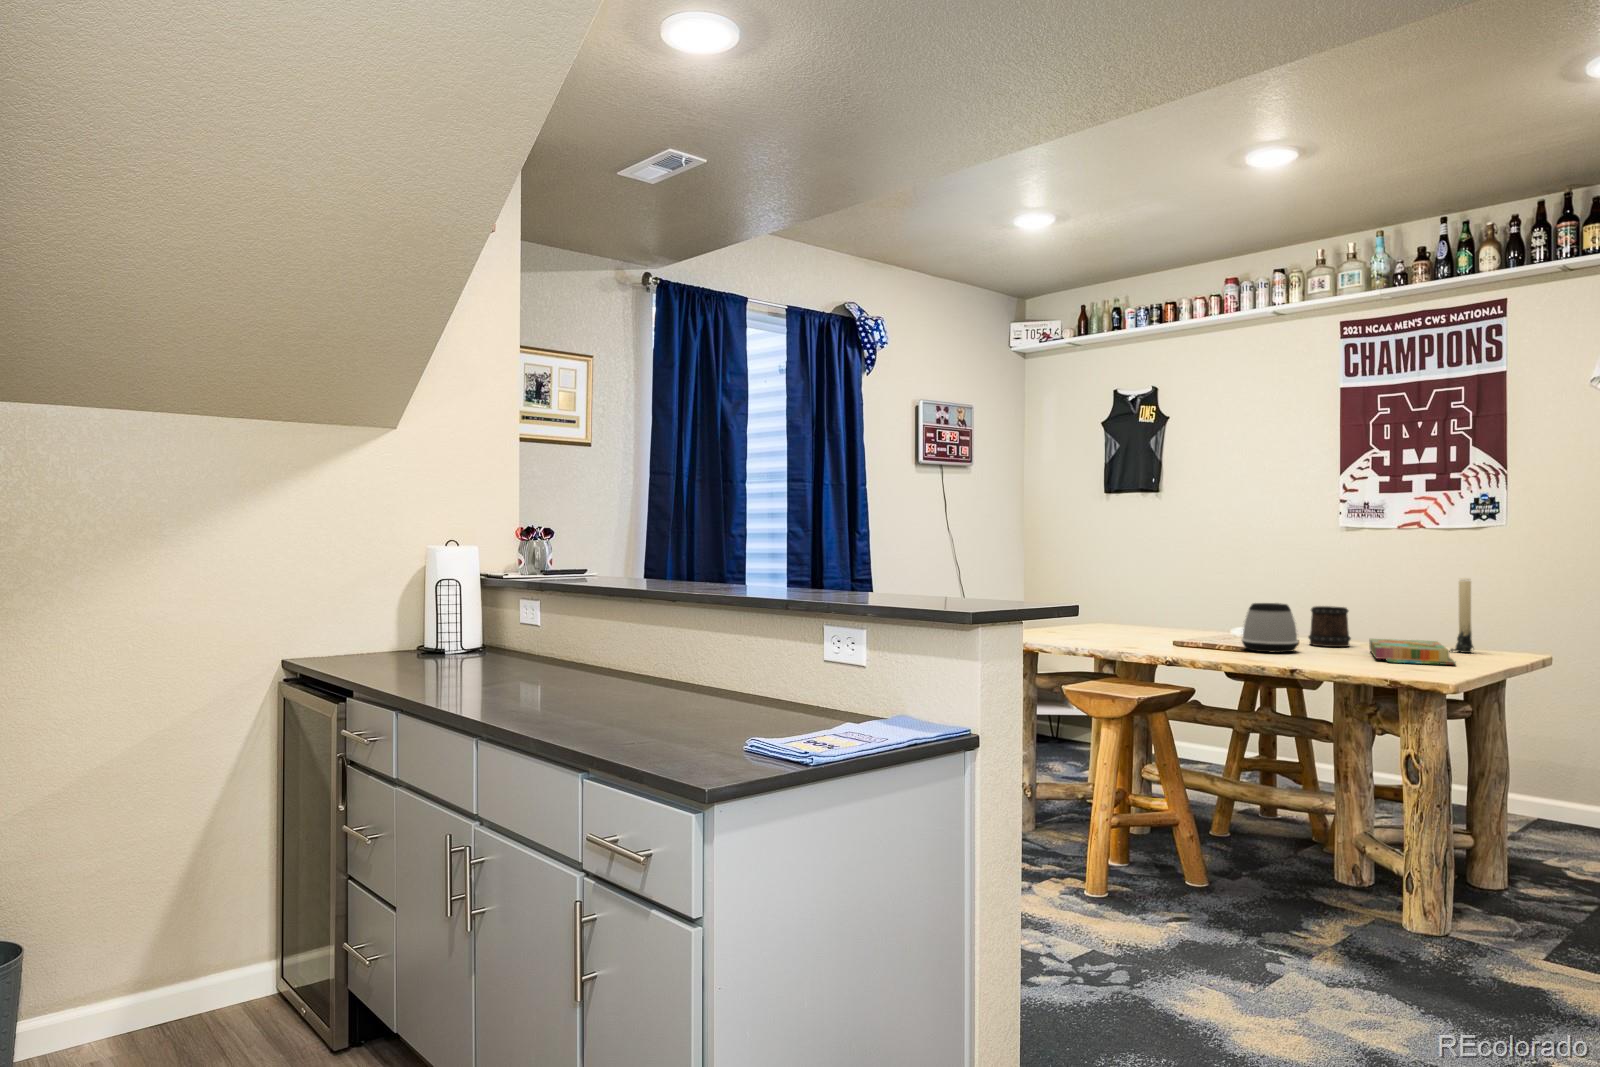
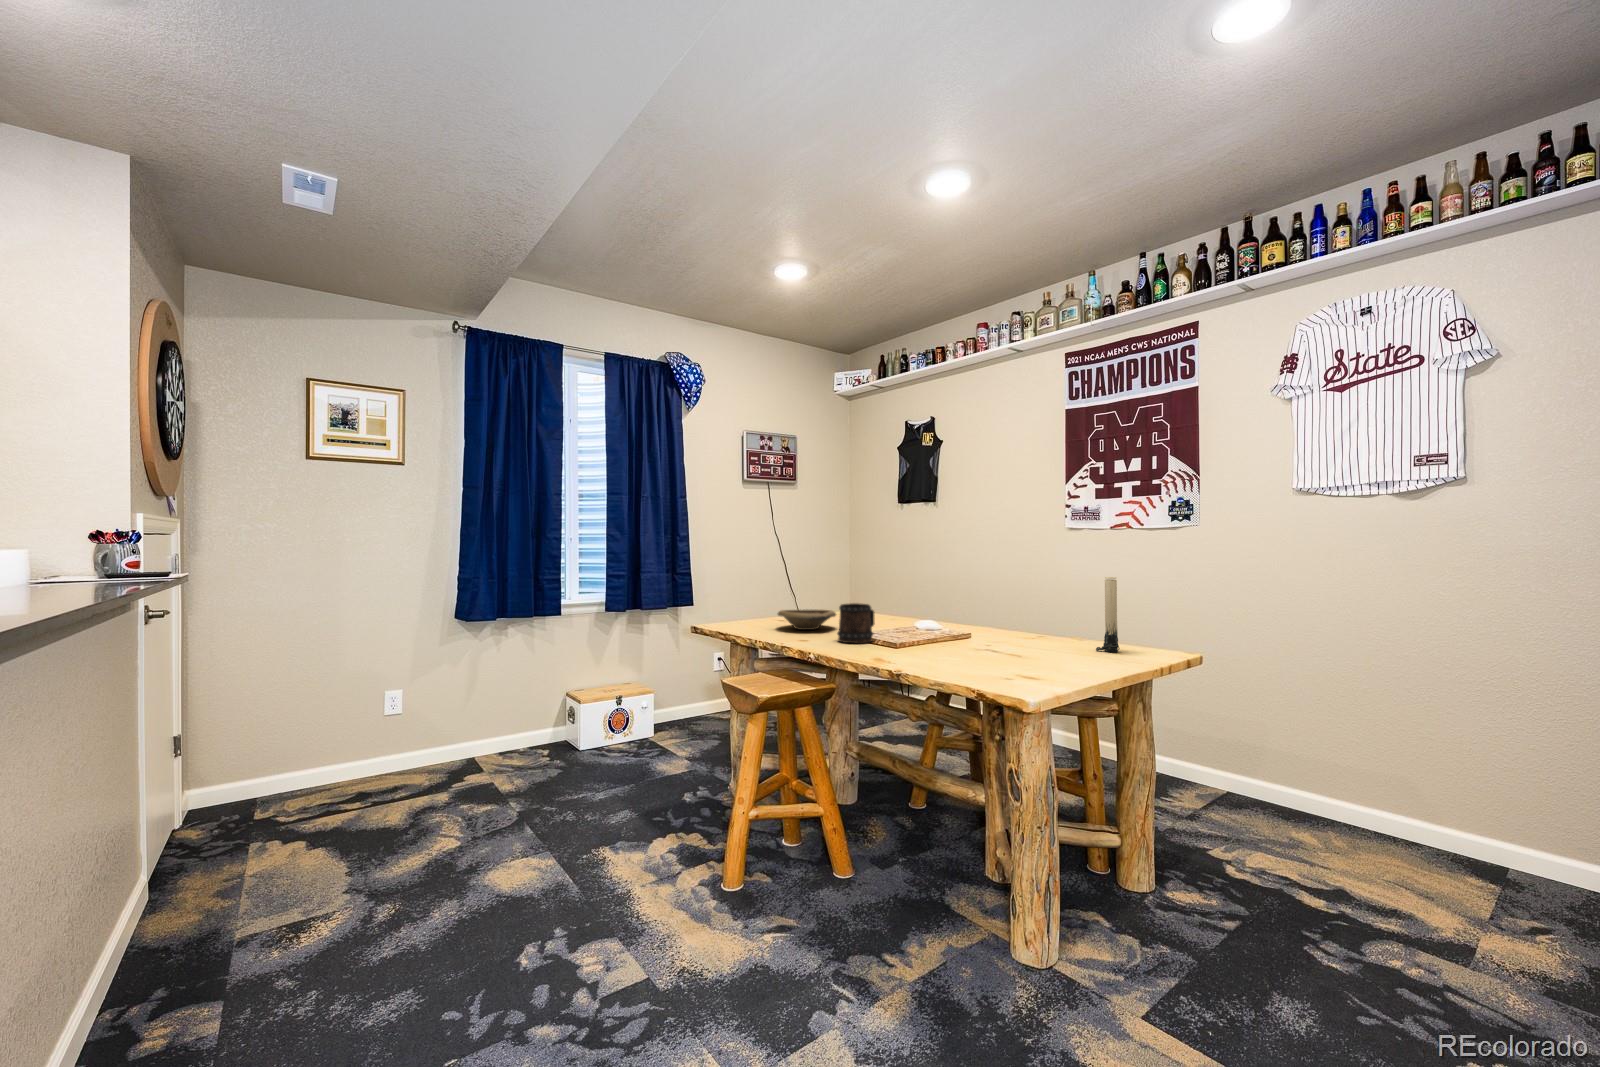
speaker: present [1242,603,1298,653] -> none [894,601,946,651]
beer mug: present [1308,606,1351,647] -> present [837,603,875,643]
bowl: none [1073,616,1141,637] -> present [777,610,836,630]
board game: present [1369,639,1456,665] -> none [998,637,1085,671]

